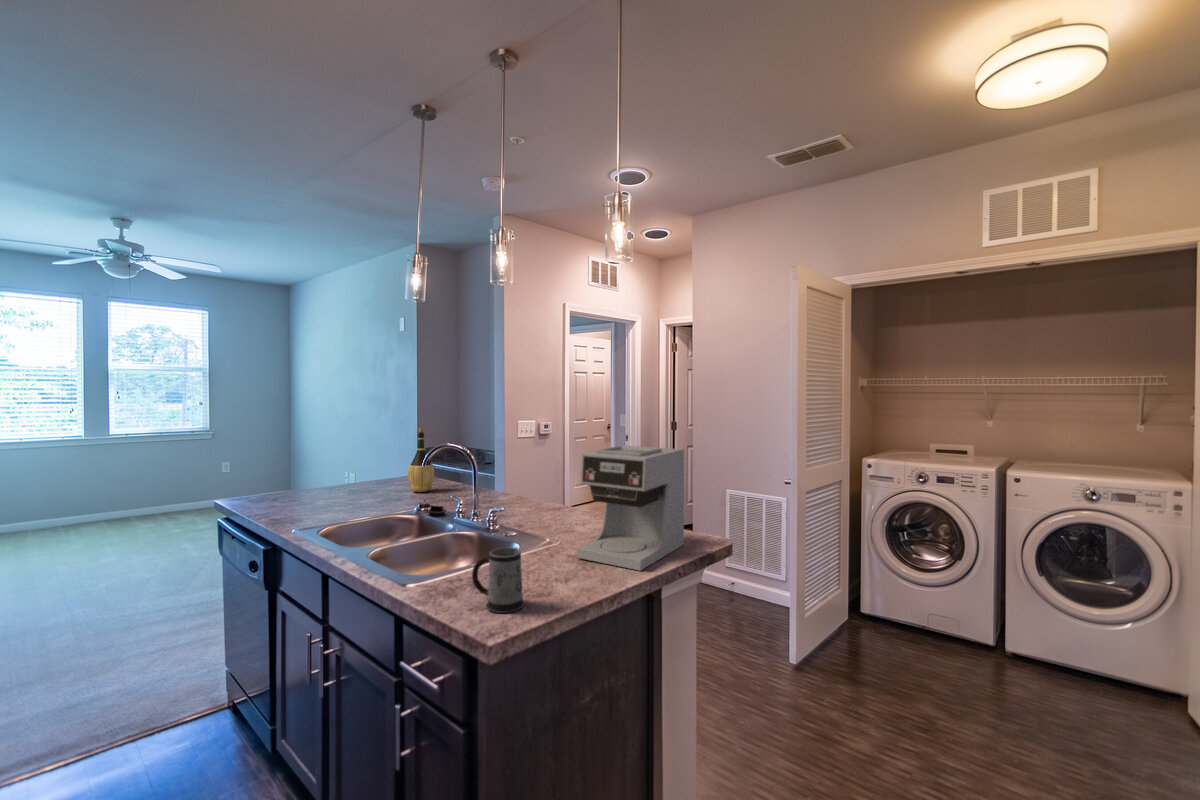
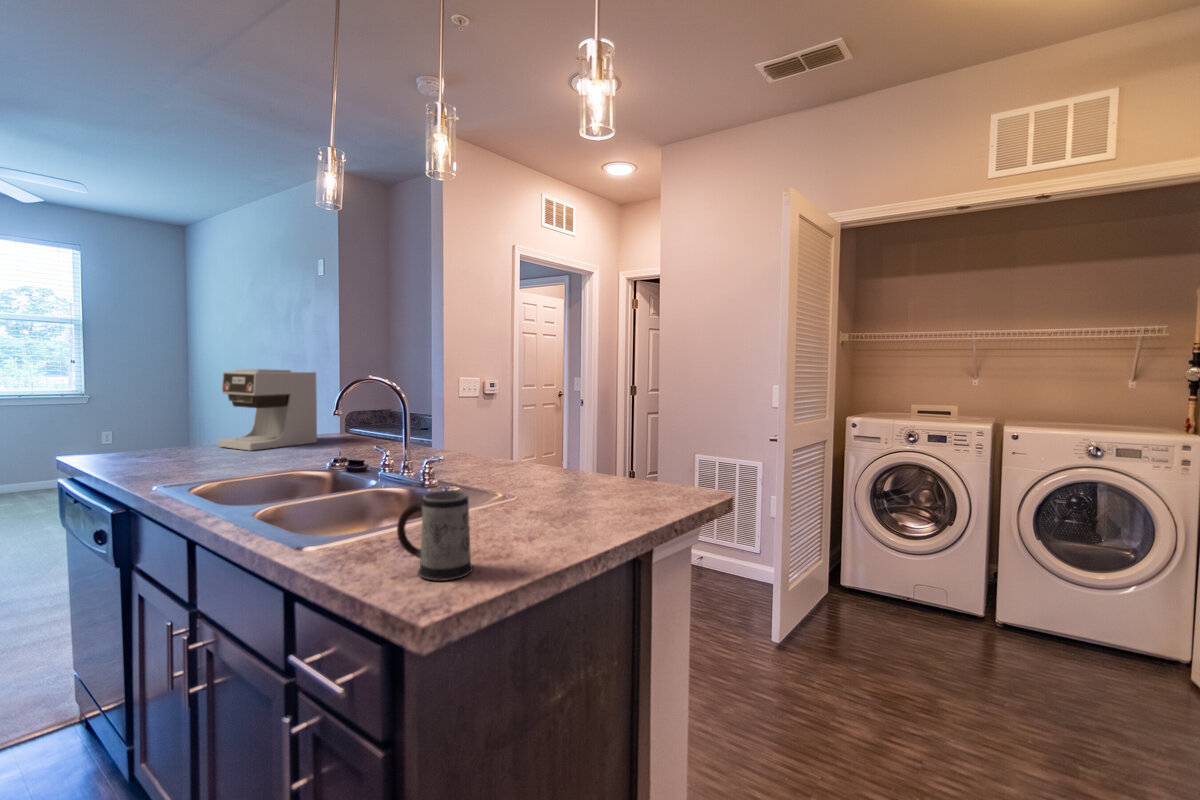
wine bottle: present [408,429,434,492] -> none [316,370,351,449]
coffee maker: present [576,446,684,571] -> present [218,369,317,451]

